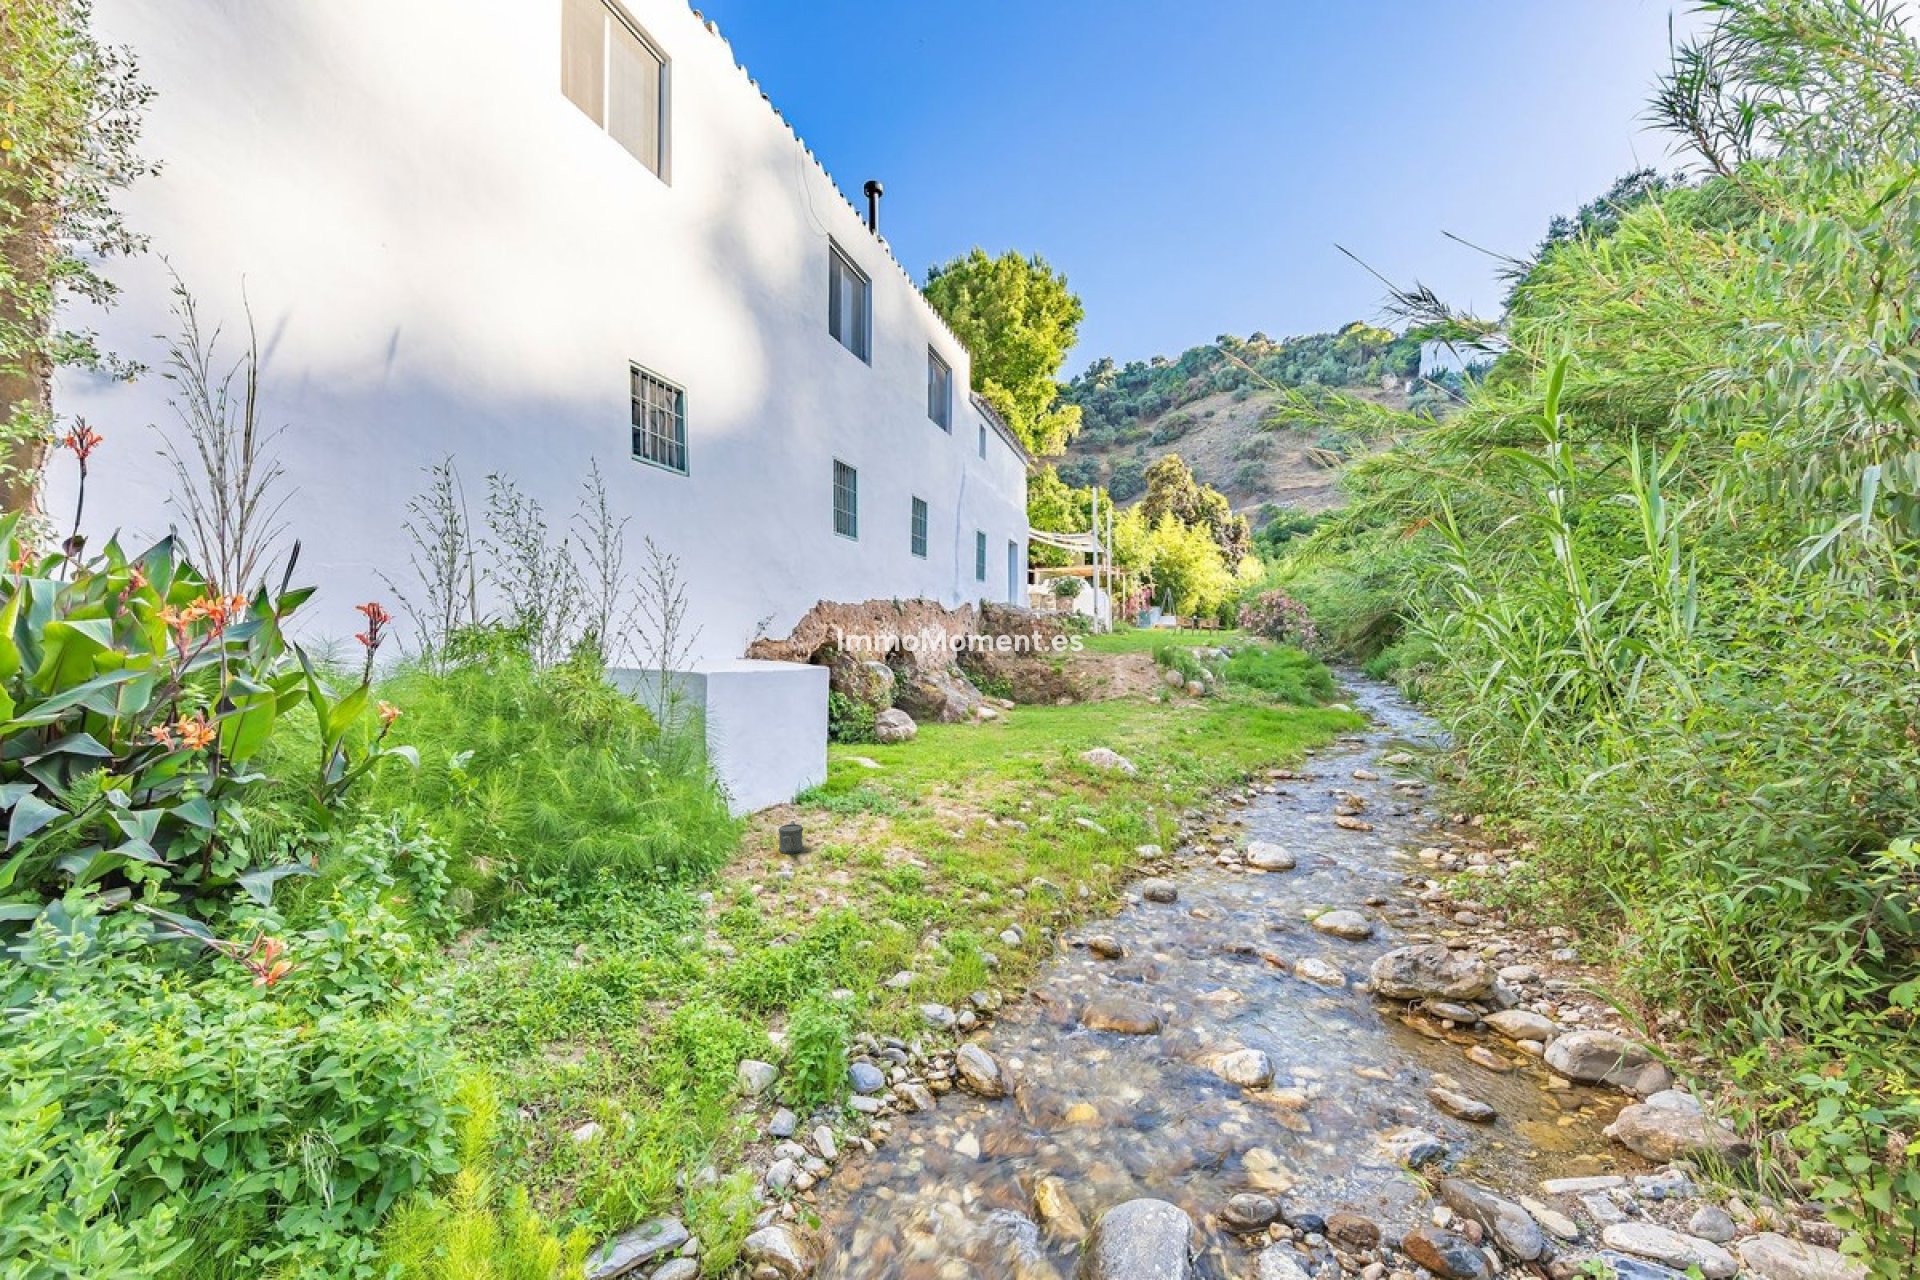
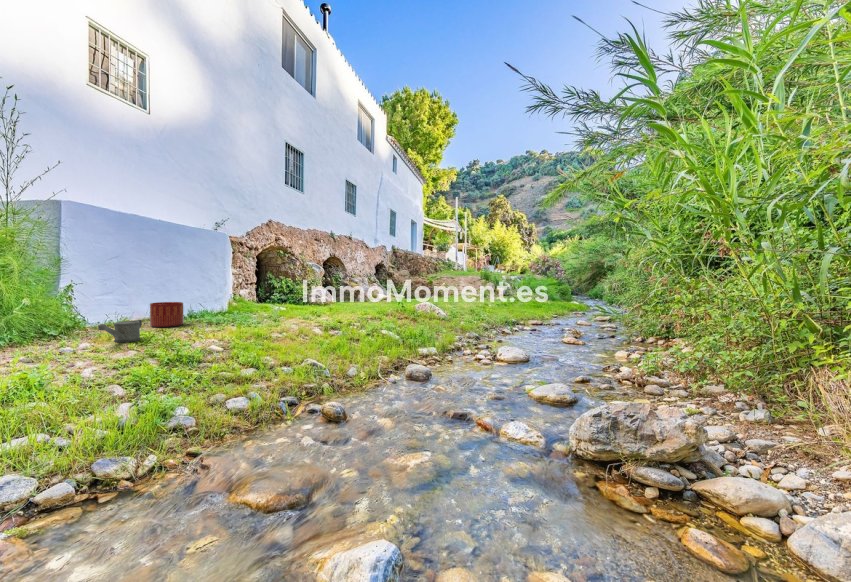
planter: none [767,781,803,821] -> present [150,302,184,327]

